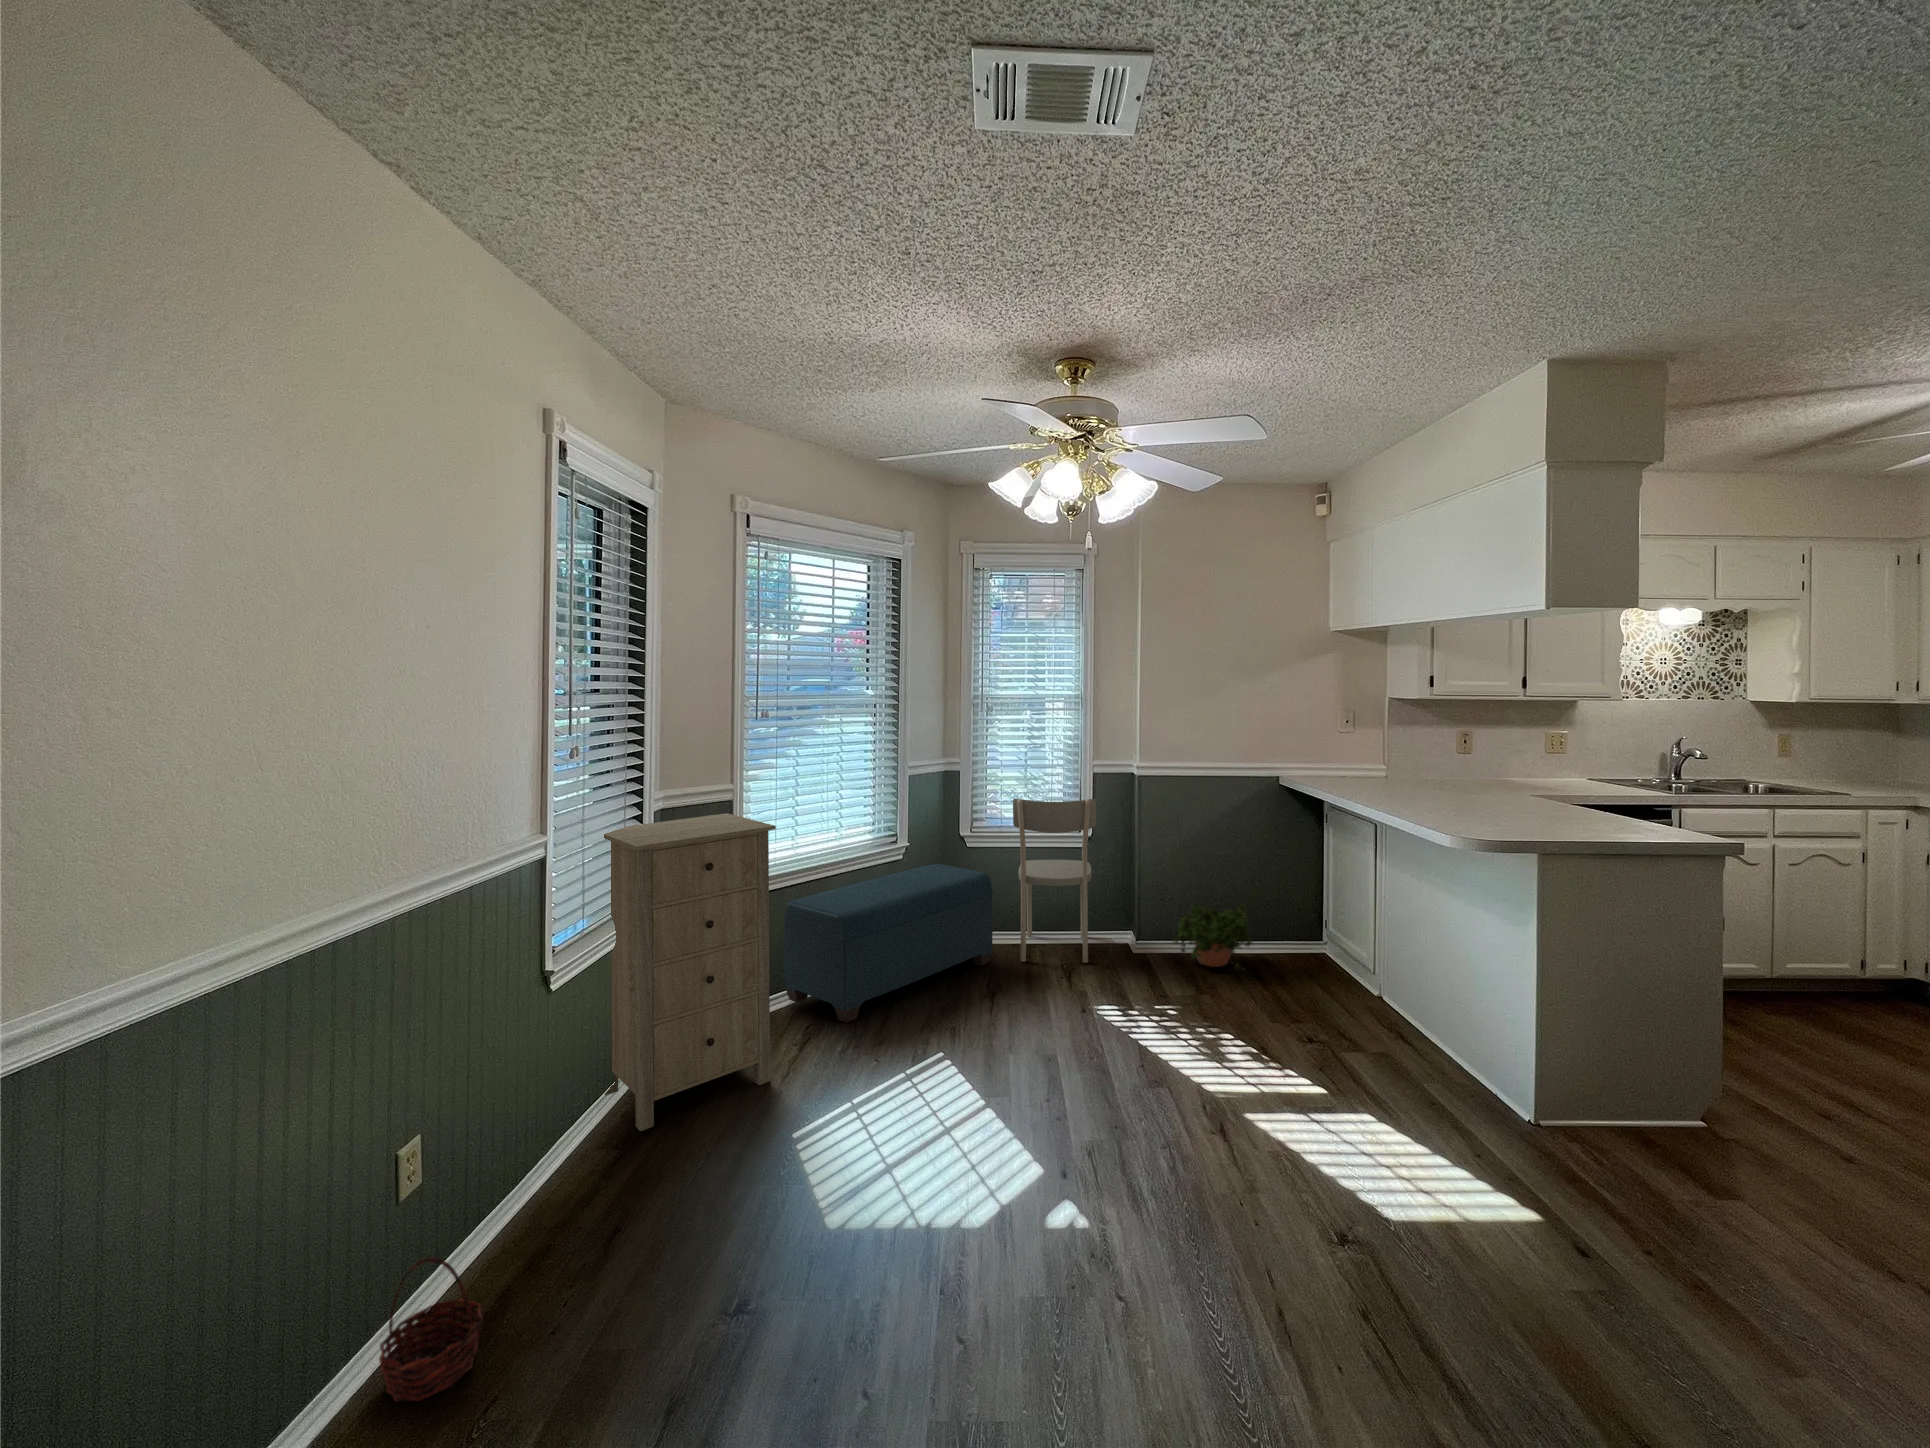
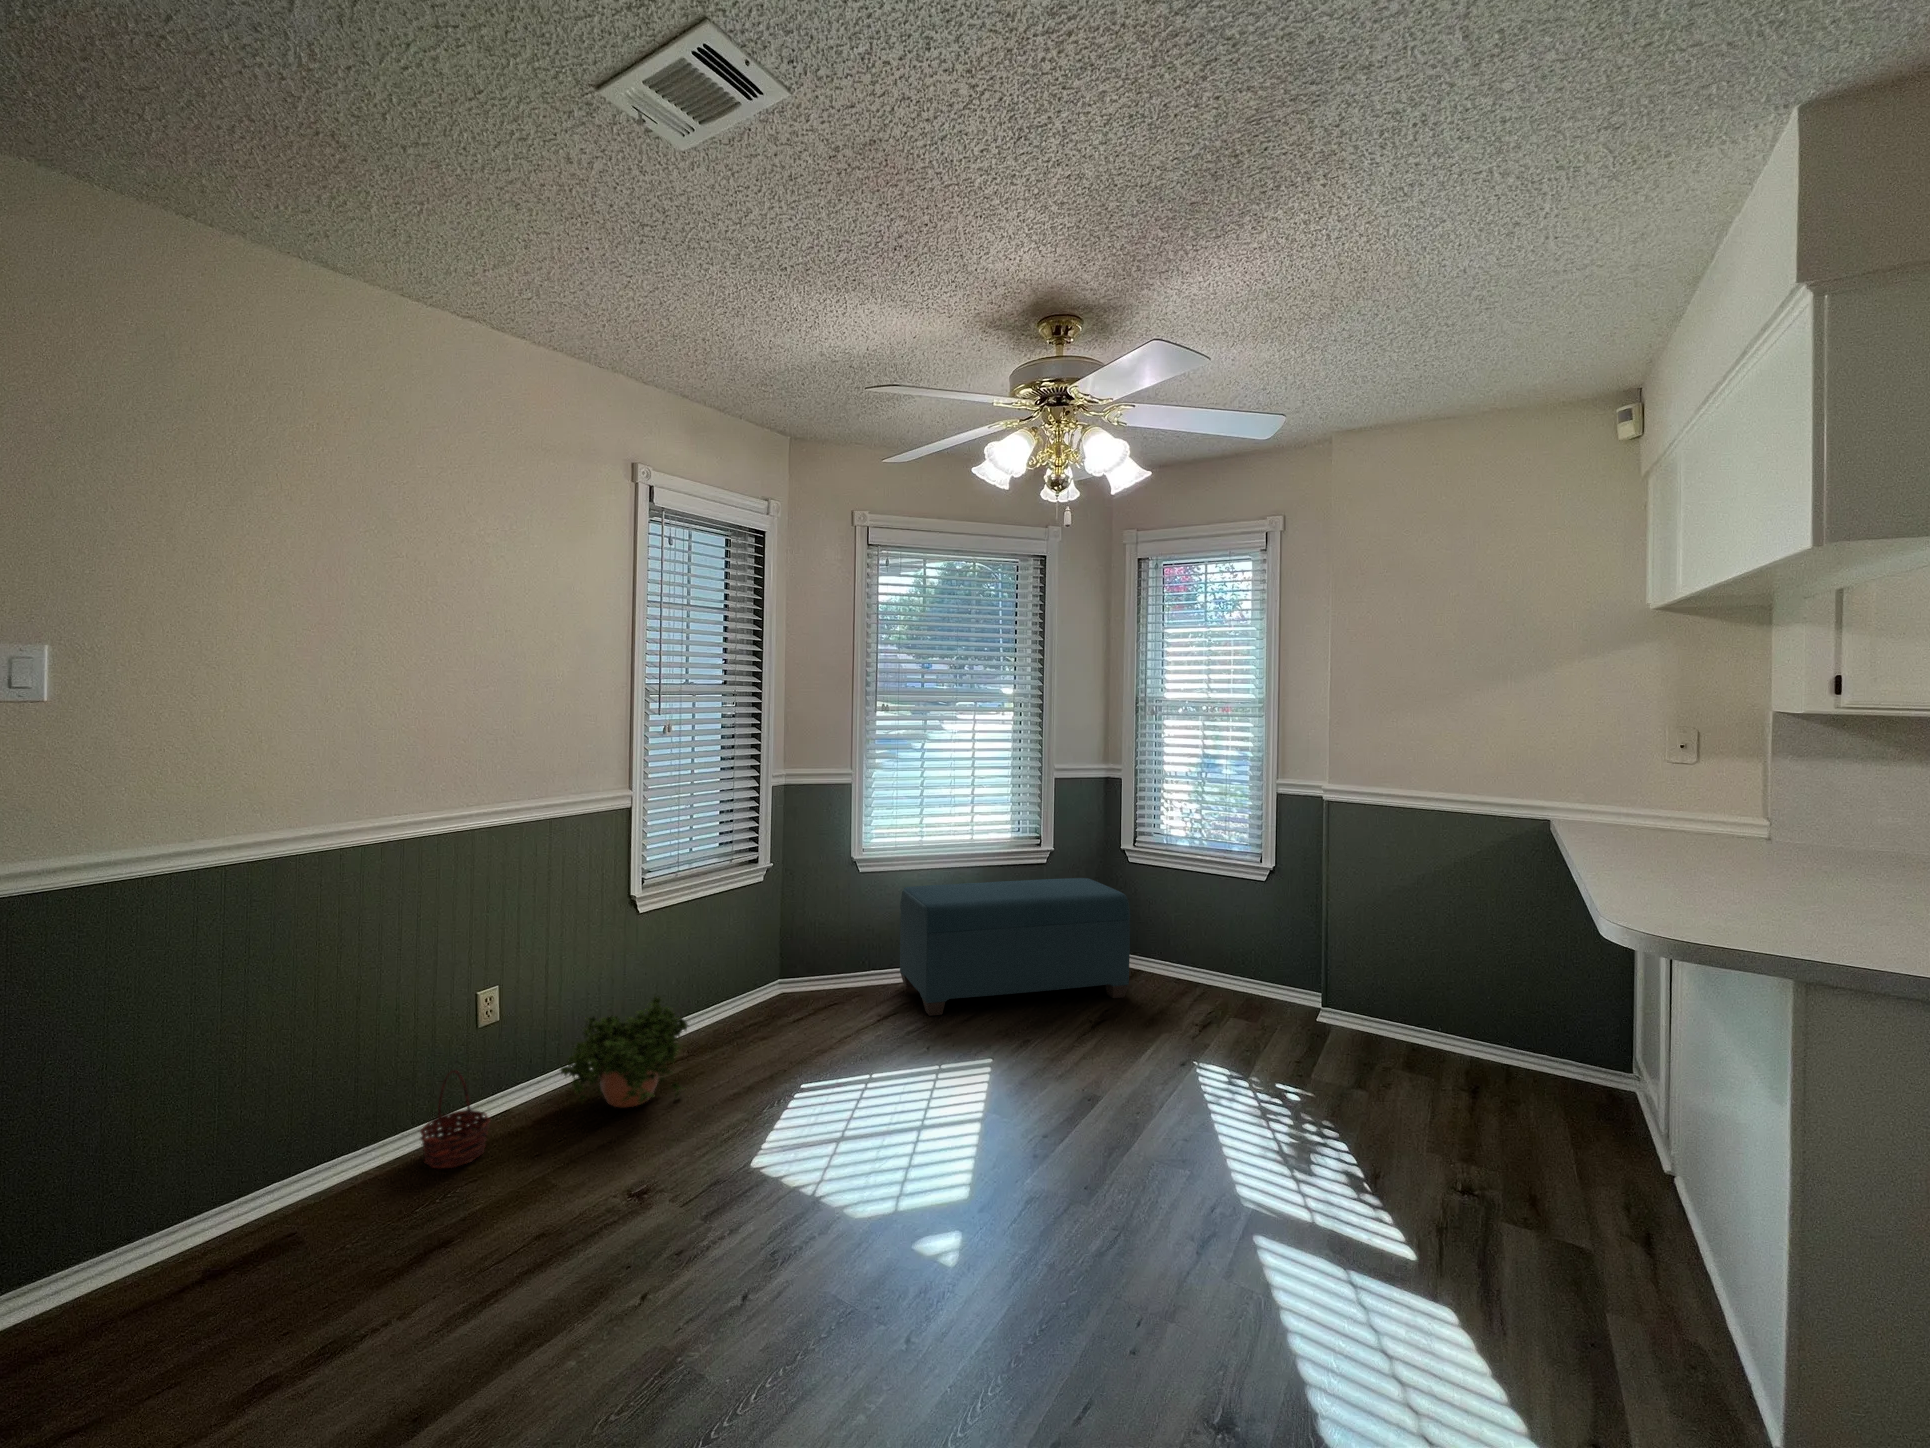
dining chair: present [1013,799,1096,963] -> none [1157,813,1272,1023]
storage cabinet: present [604,813,776,1131] -> none [699,790,830,1051]
potted plant: present [1173,904,1252,967] -> present [560,996,688,1107]

